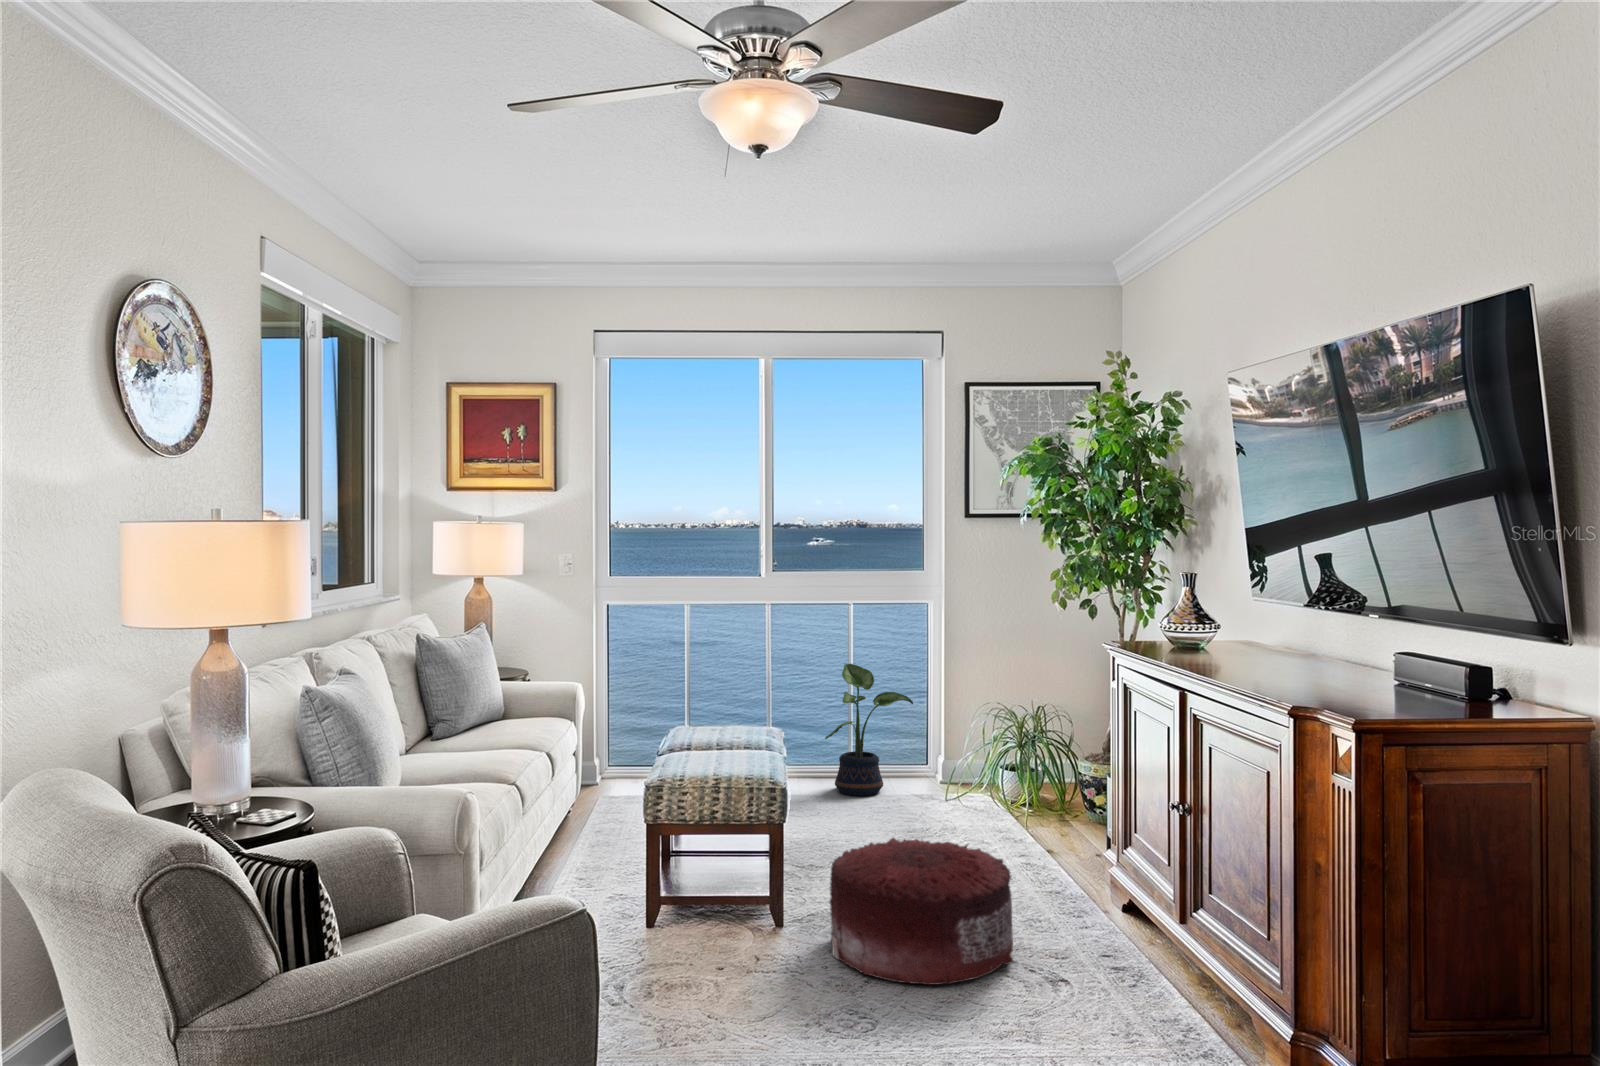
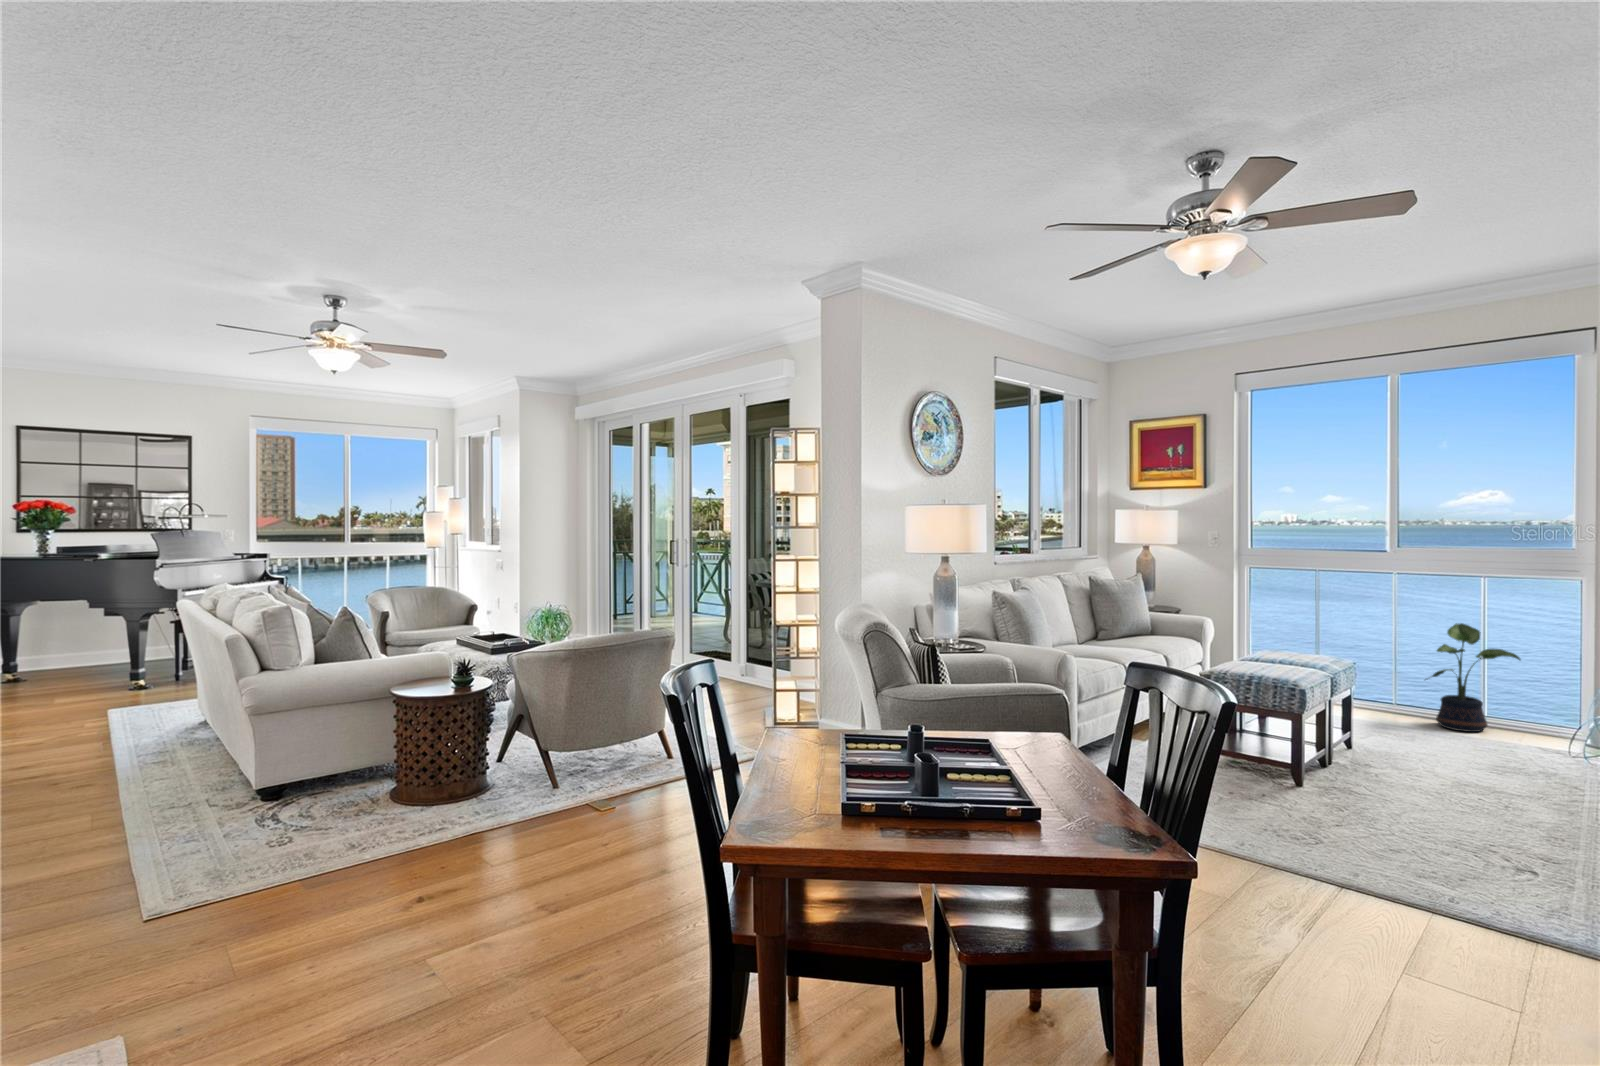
pouf: present [830,837,1013,985] -> none [1319,738,1490,843]

